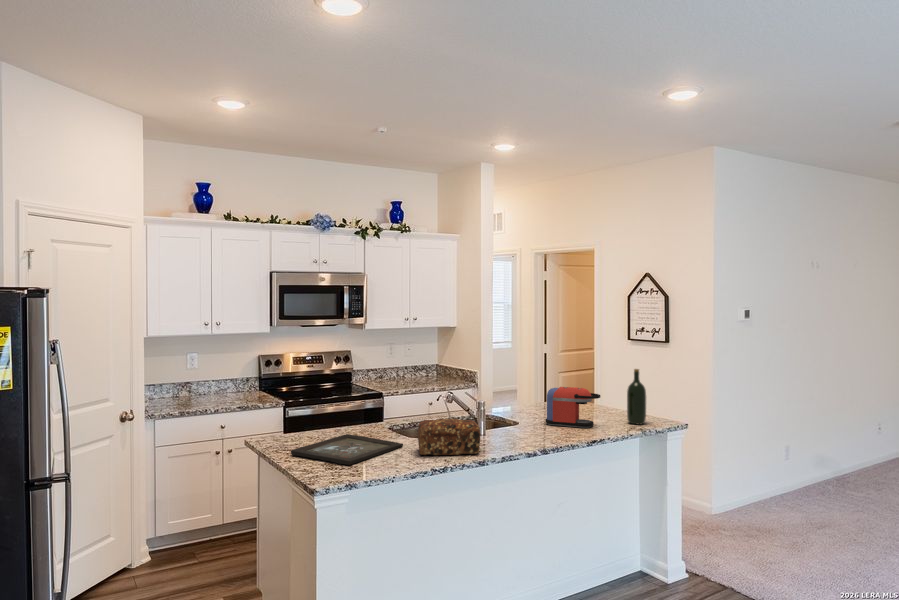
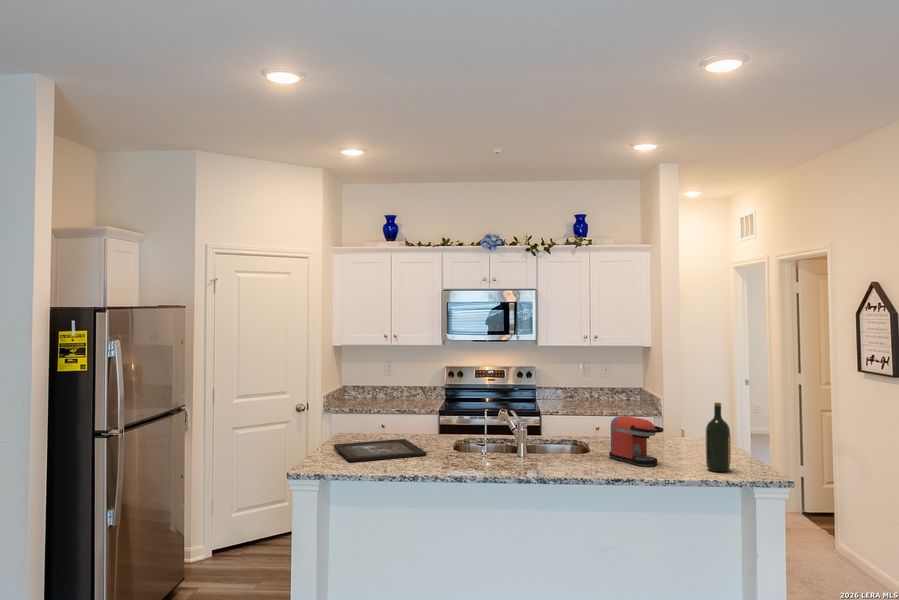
bread loaf: present [418,419,480,456] -> none [417,431,483,470]

